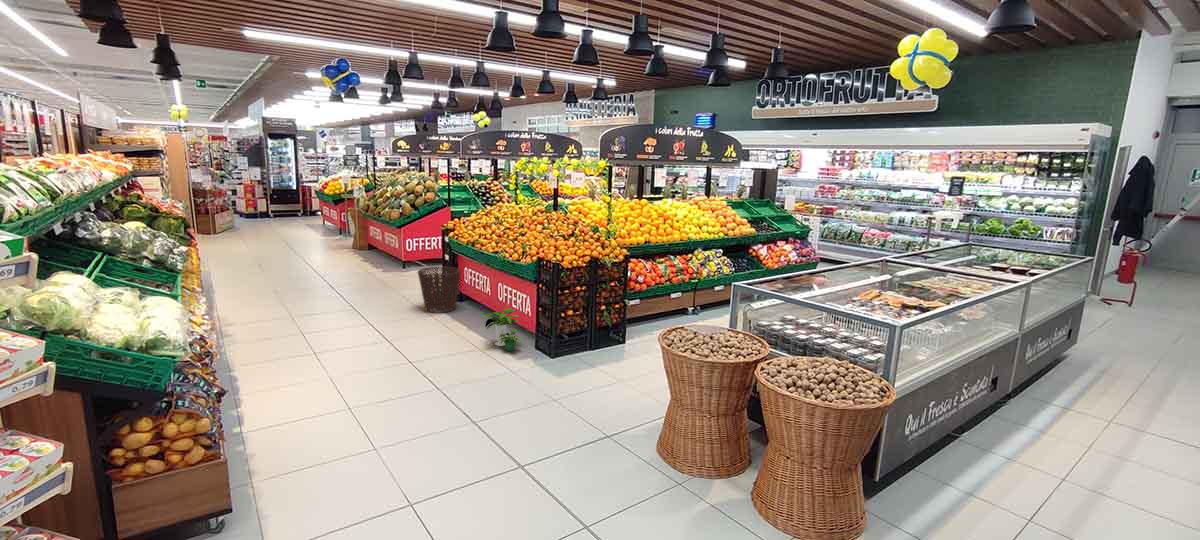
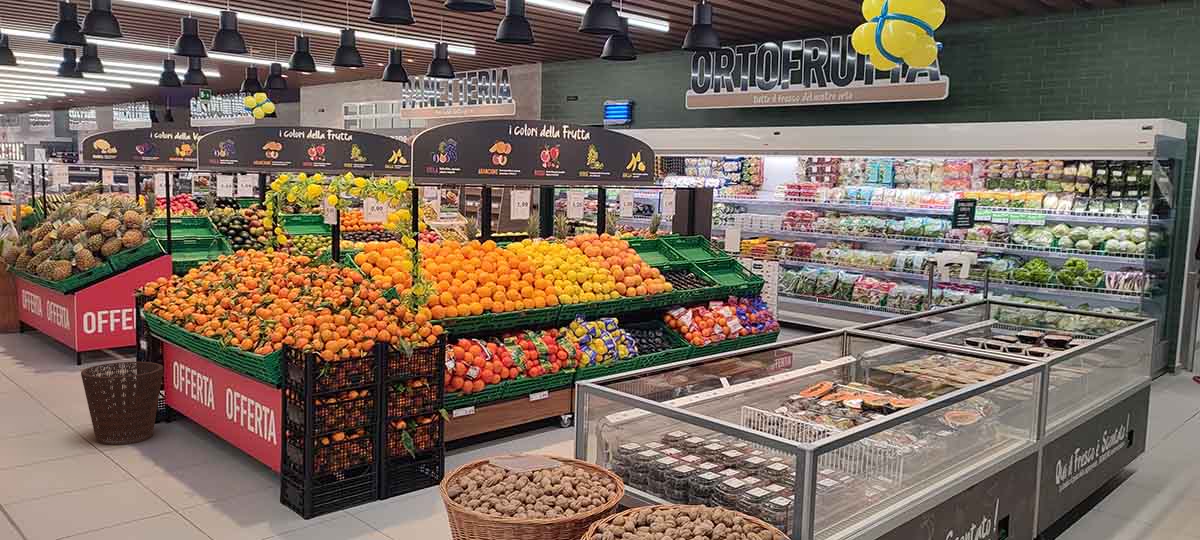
potted plant: present [482,308,519,351] -> none [182,433,254,510]

